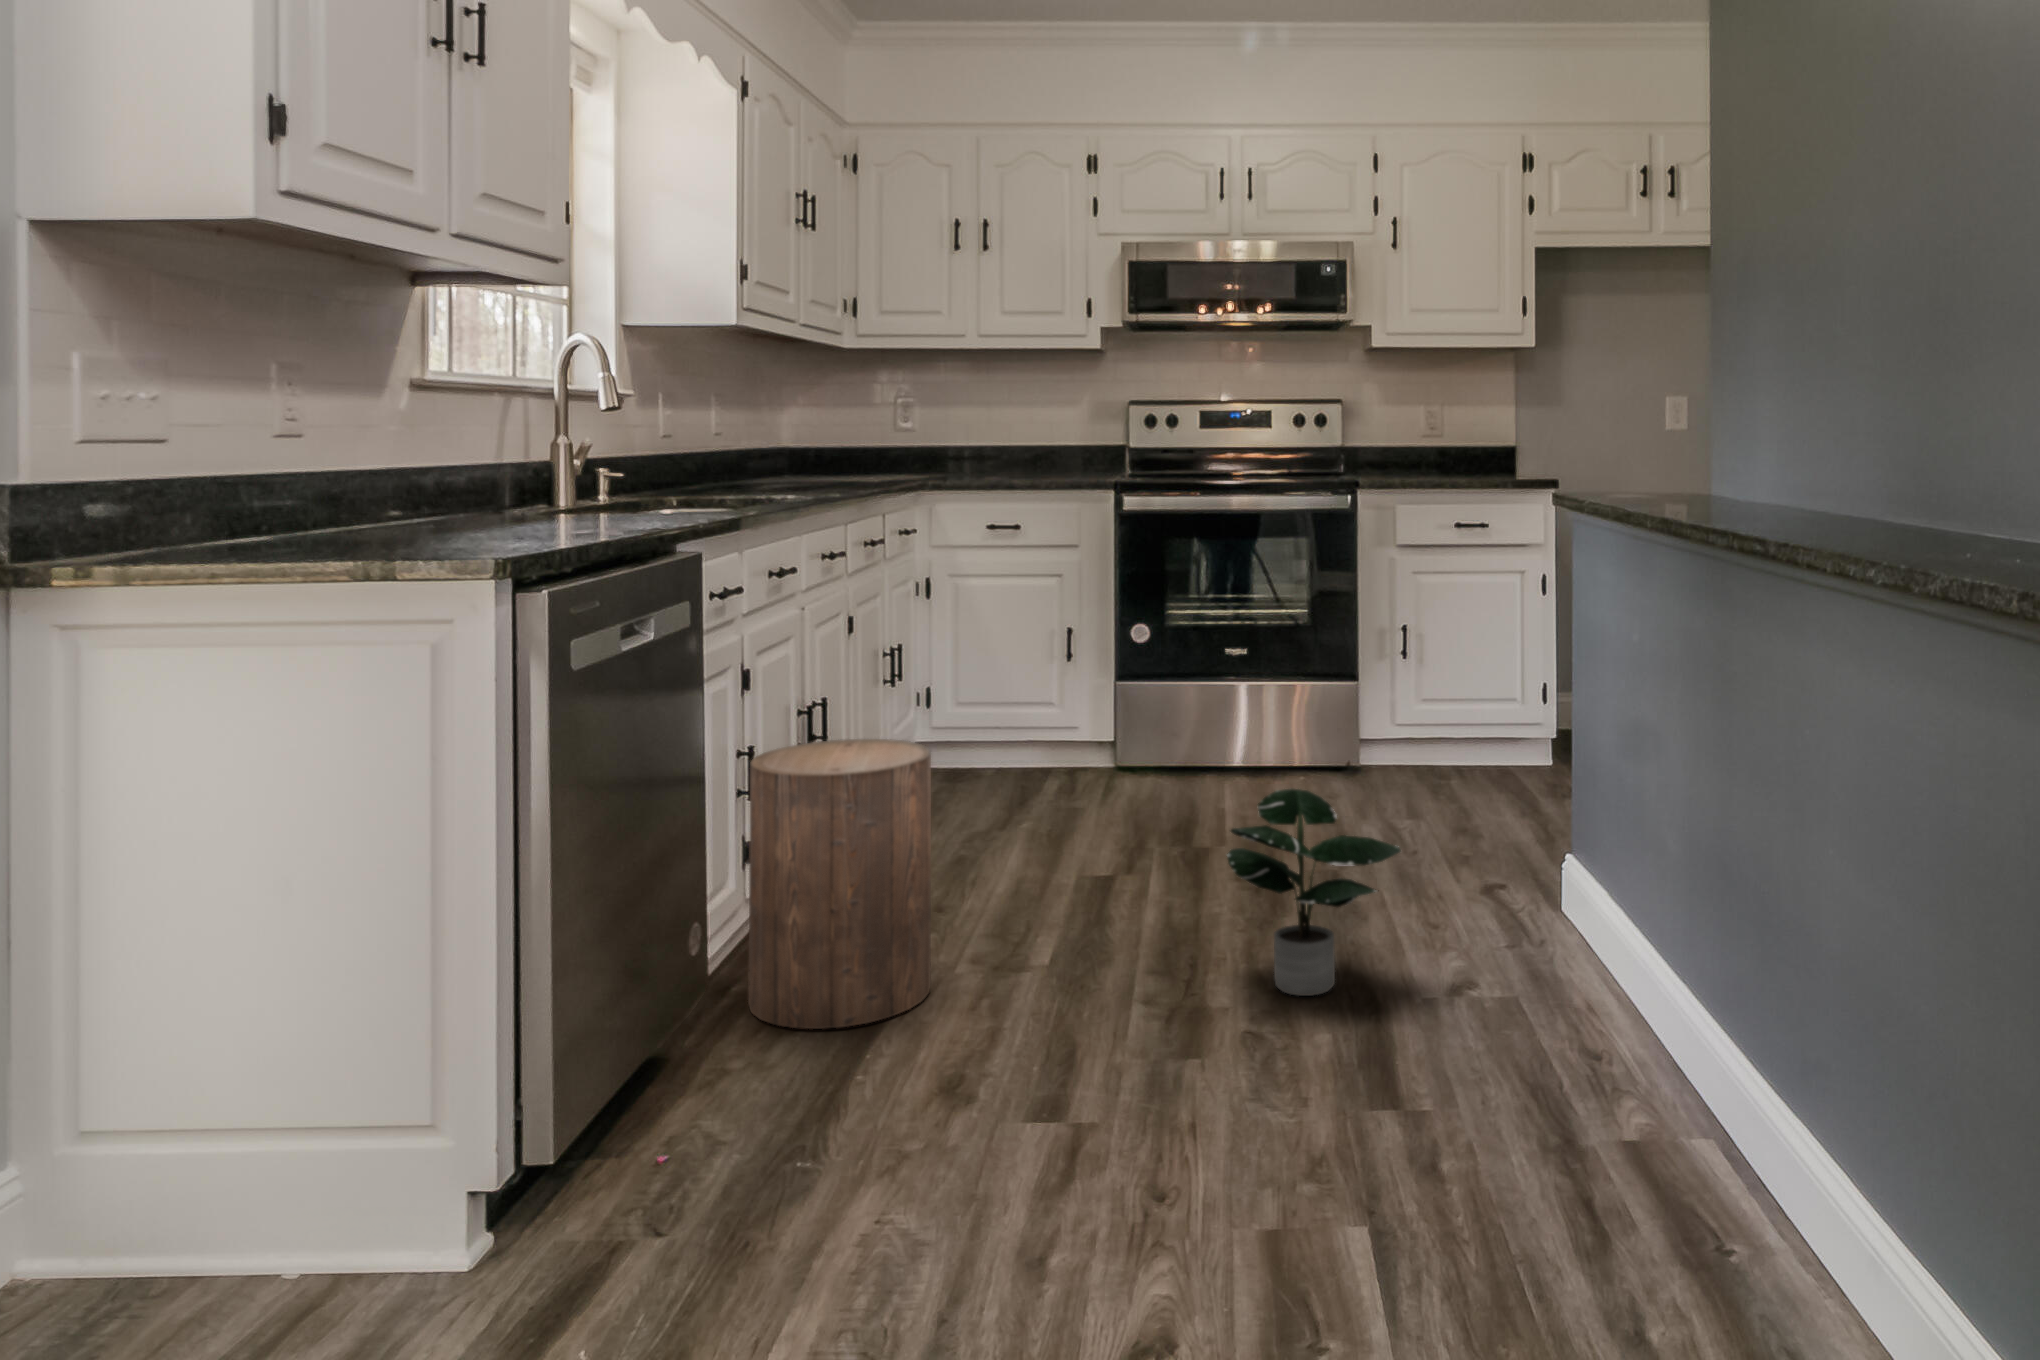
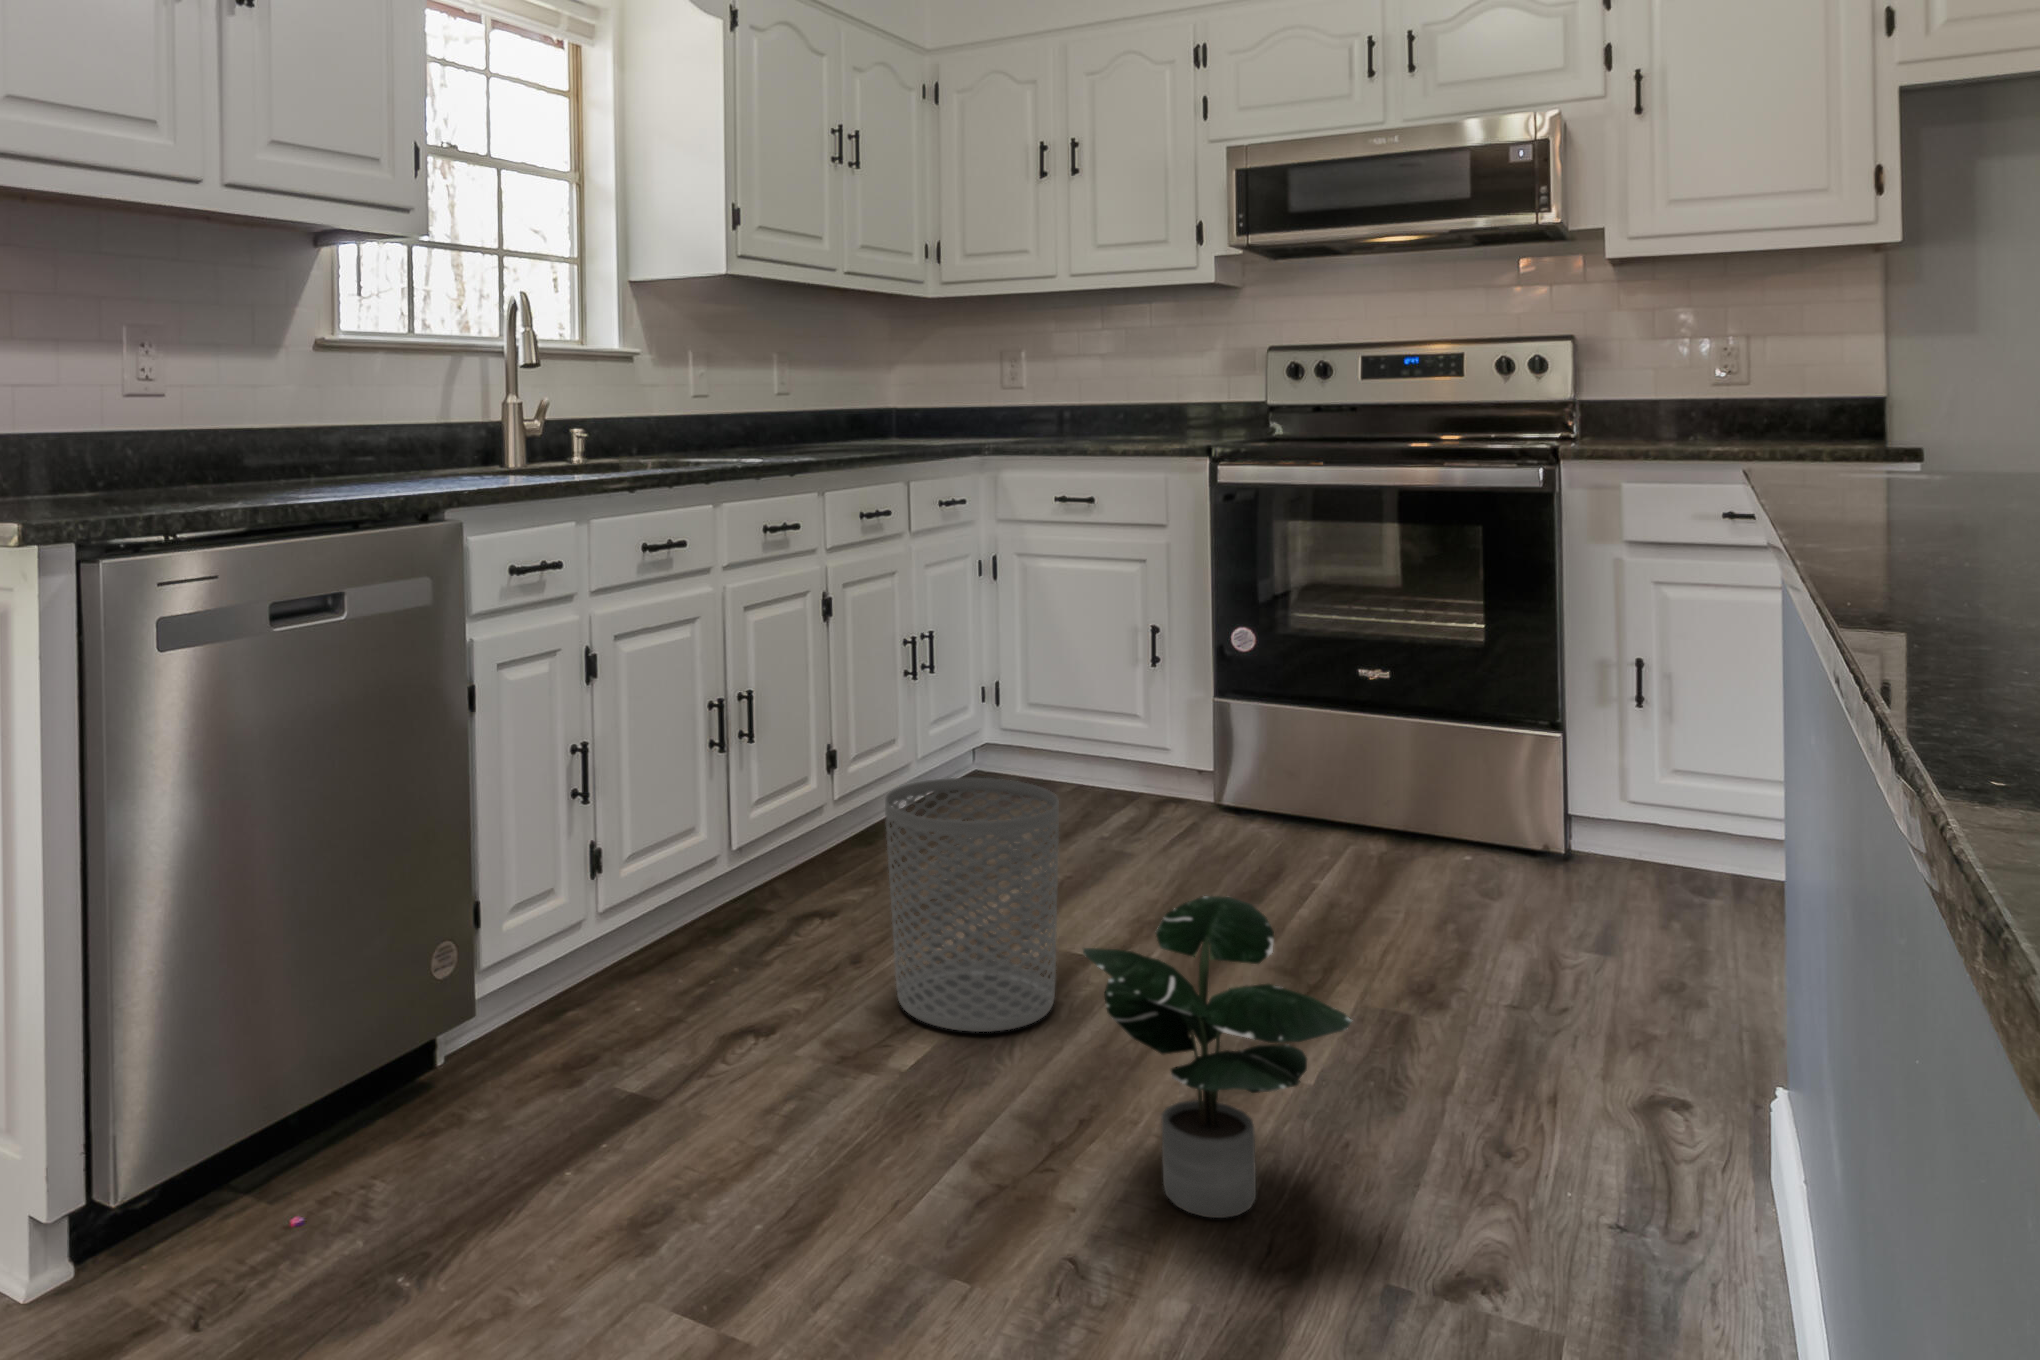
stool: present [748,739,931,1029] -> none [543,752,759,1108]
waste bin: none [986,742,1121,933] -> present [885,778,1059,1032]

